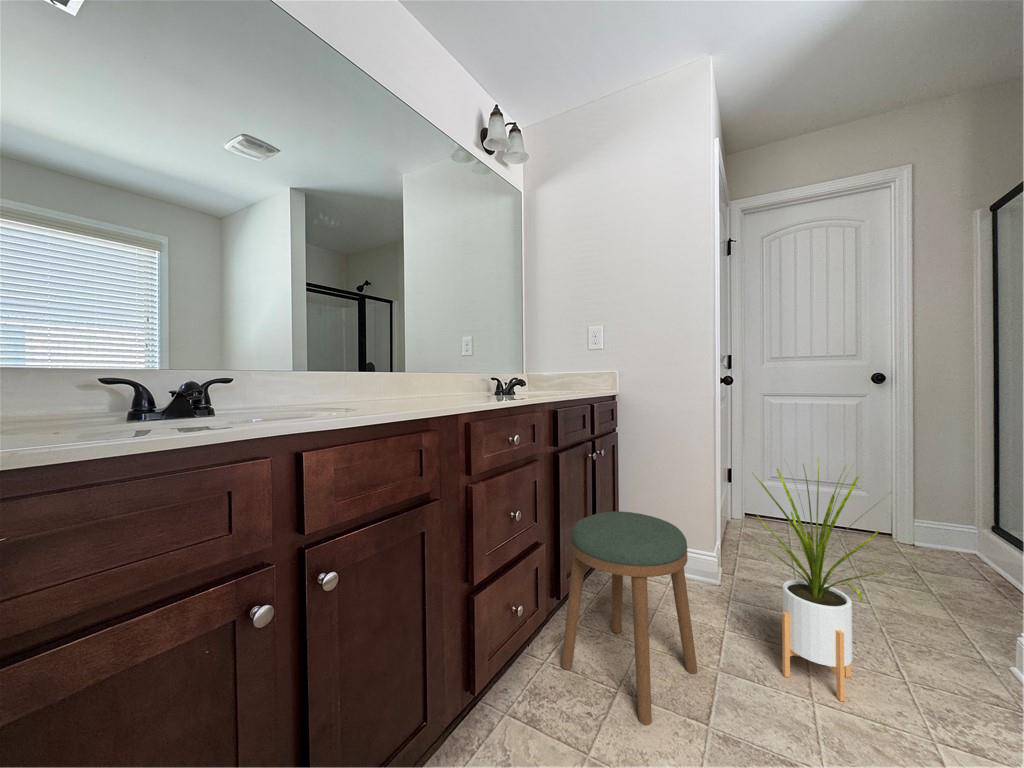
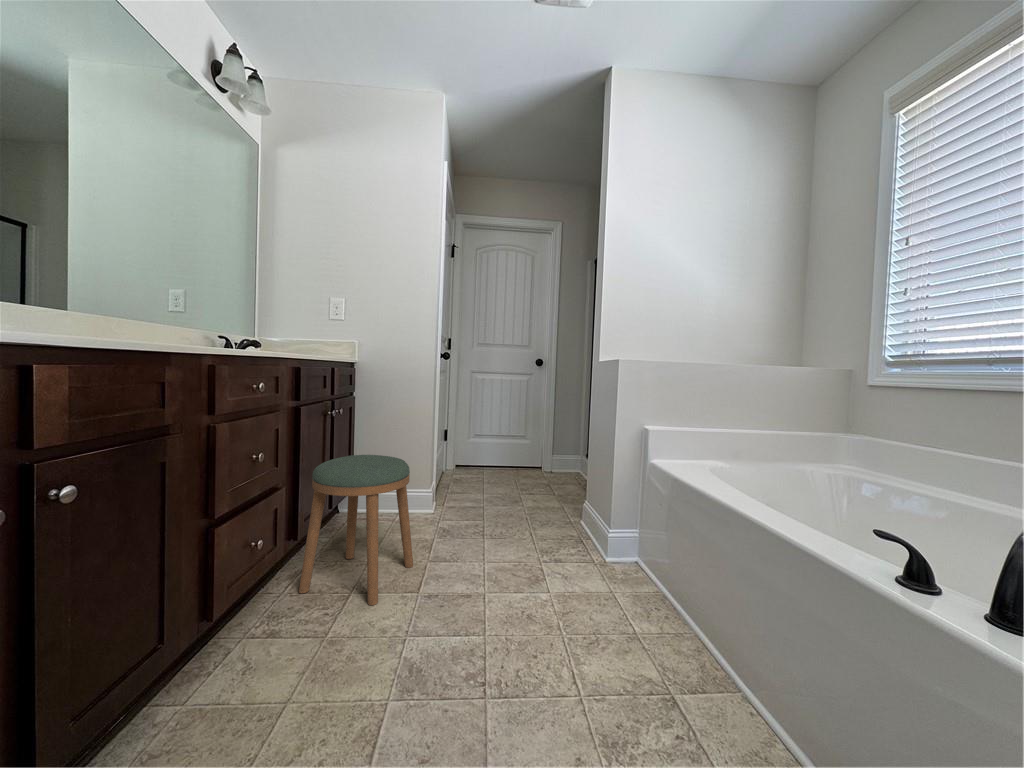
house plant: present [752,456,891,701] -> none [454,404,531,556]

